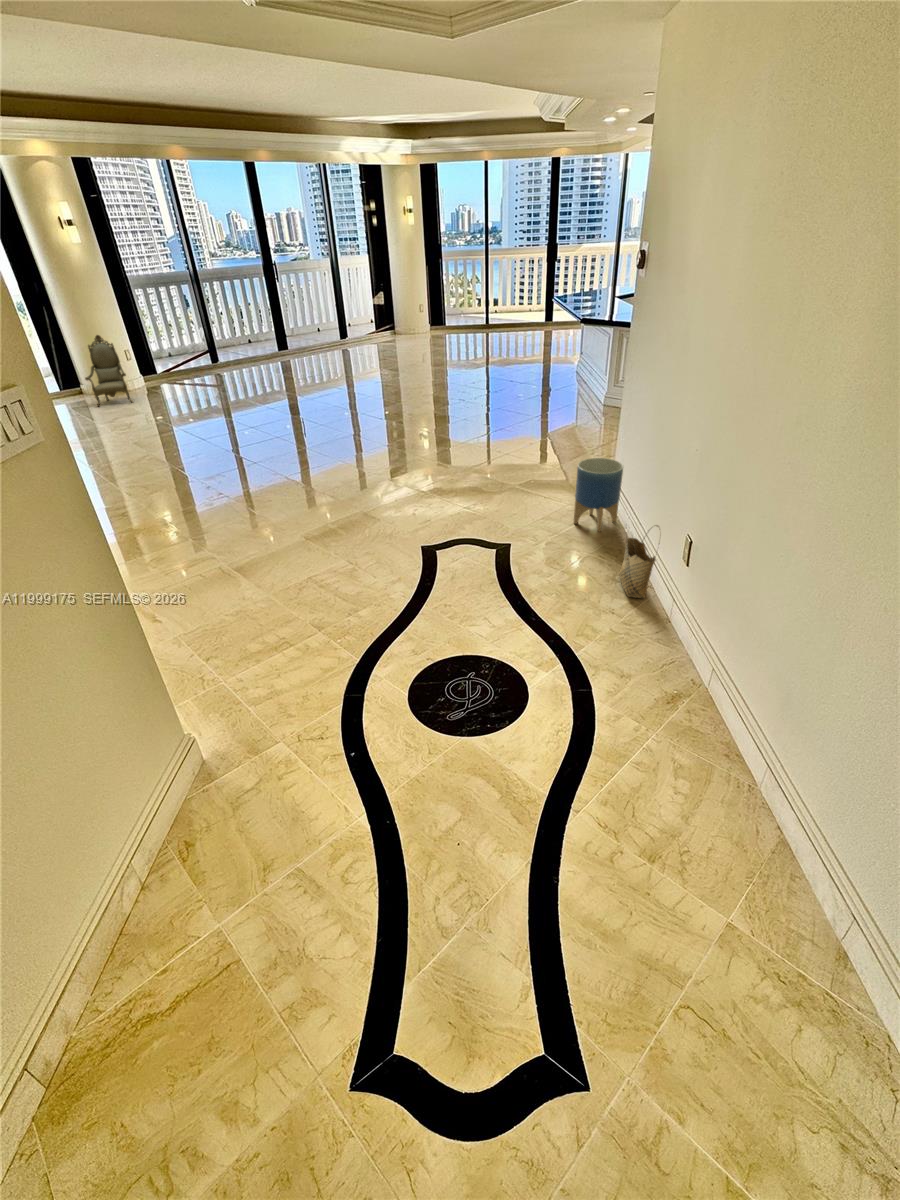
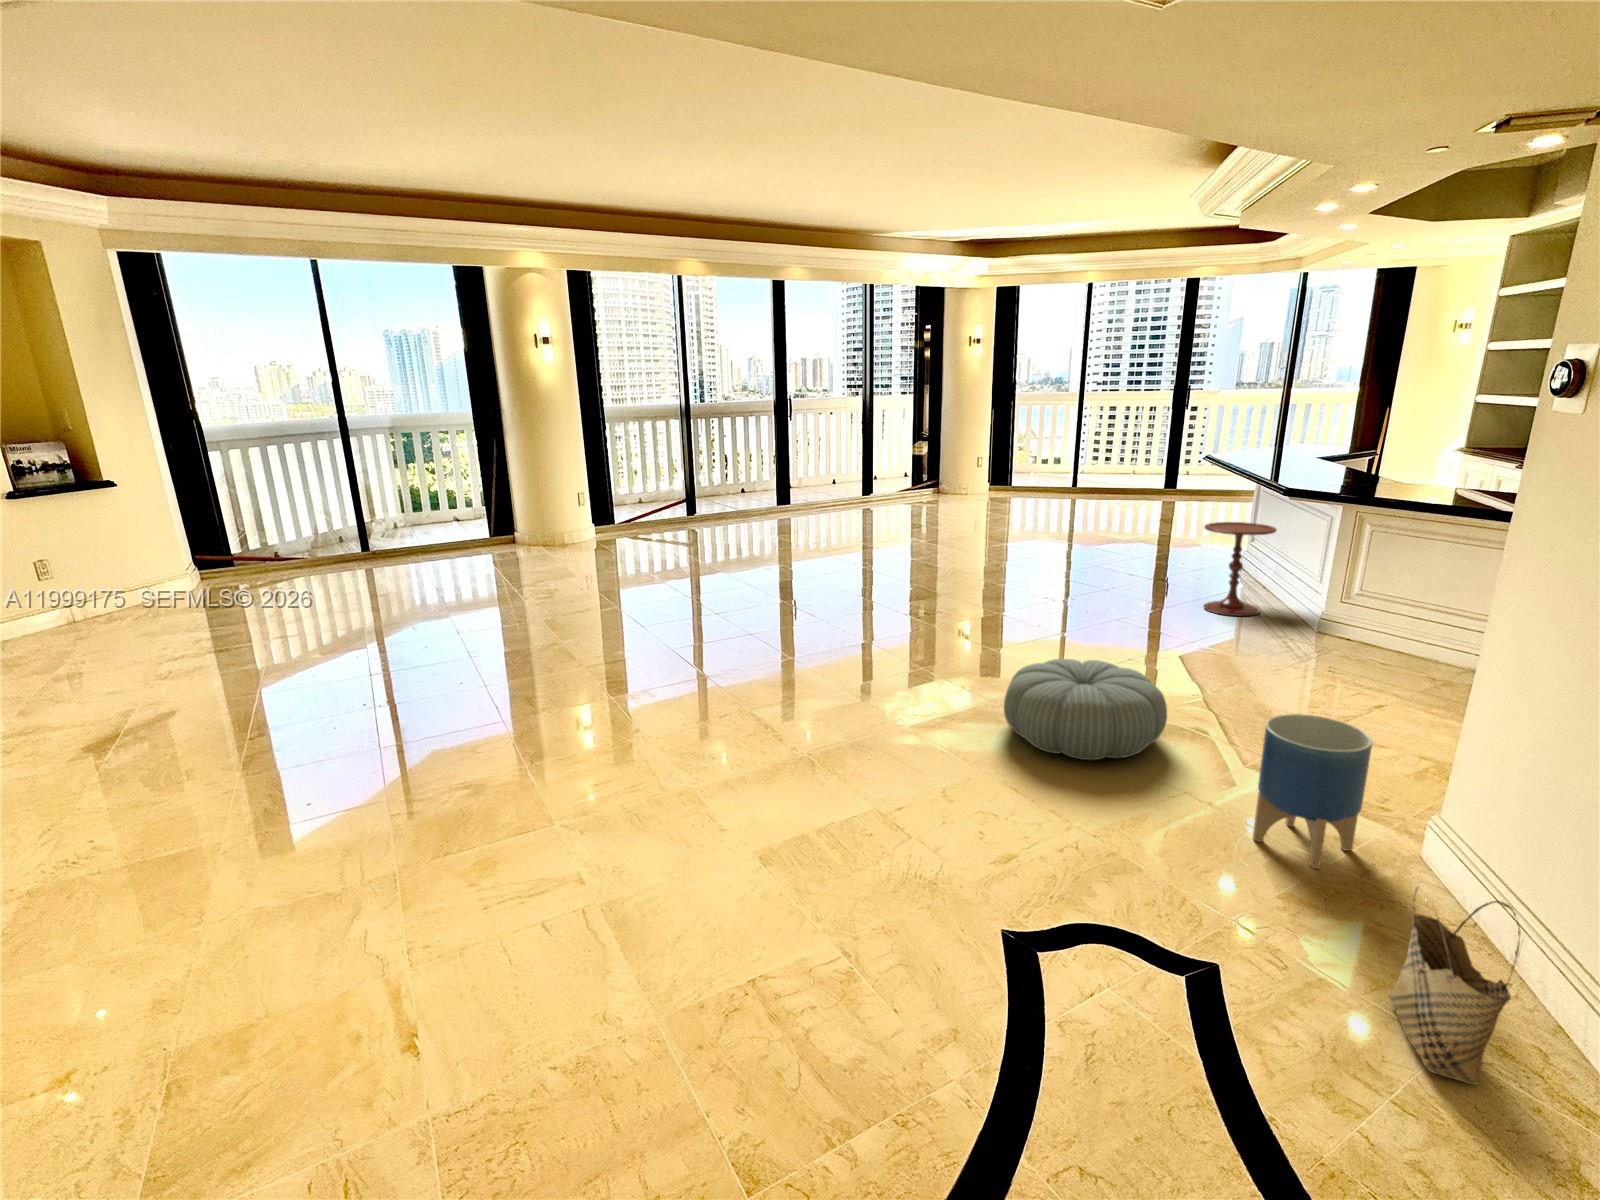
armchair: present [85,335,133,407] -> none [501,446,573,558]
side table: none [561,348,600,409] -> present [1204,522,1277,616]
pouf: none [451,441,536,497] -> present [1004,659,1167,760]

